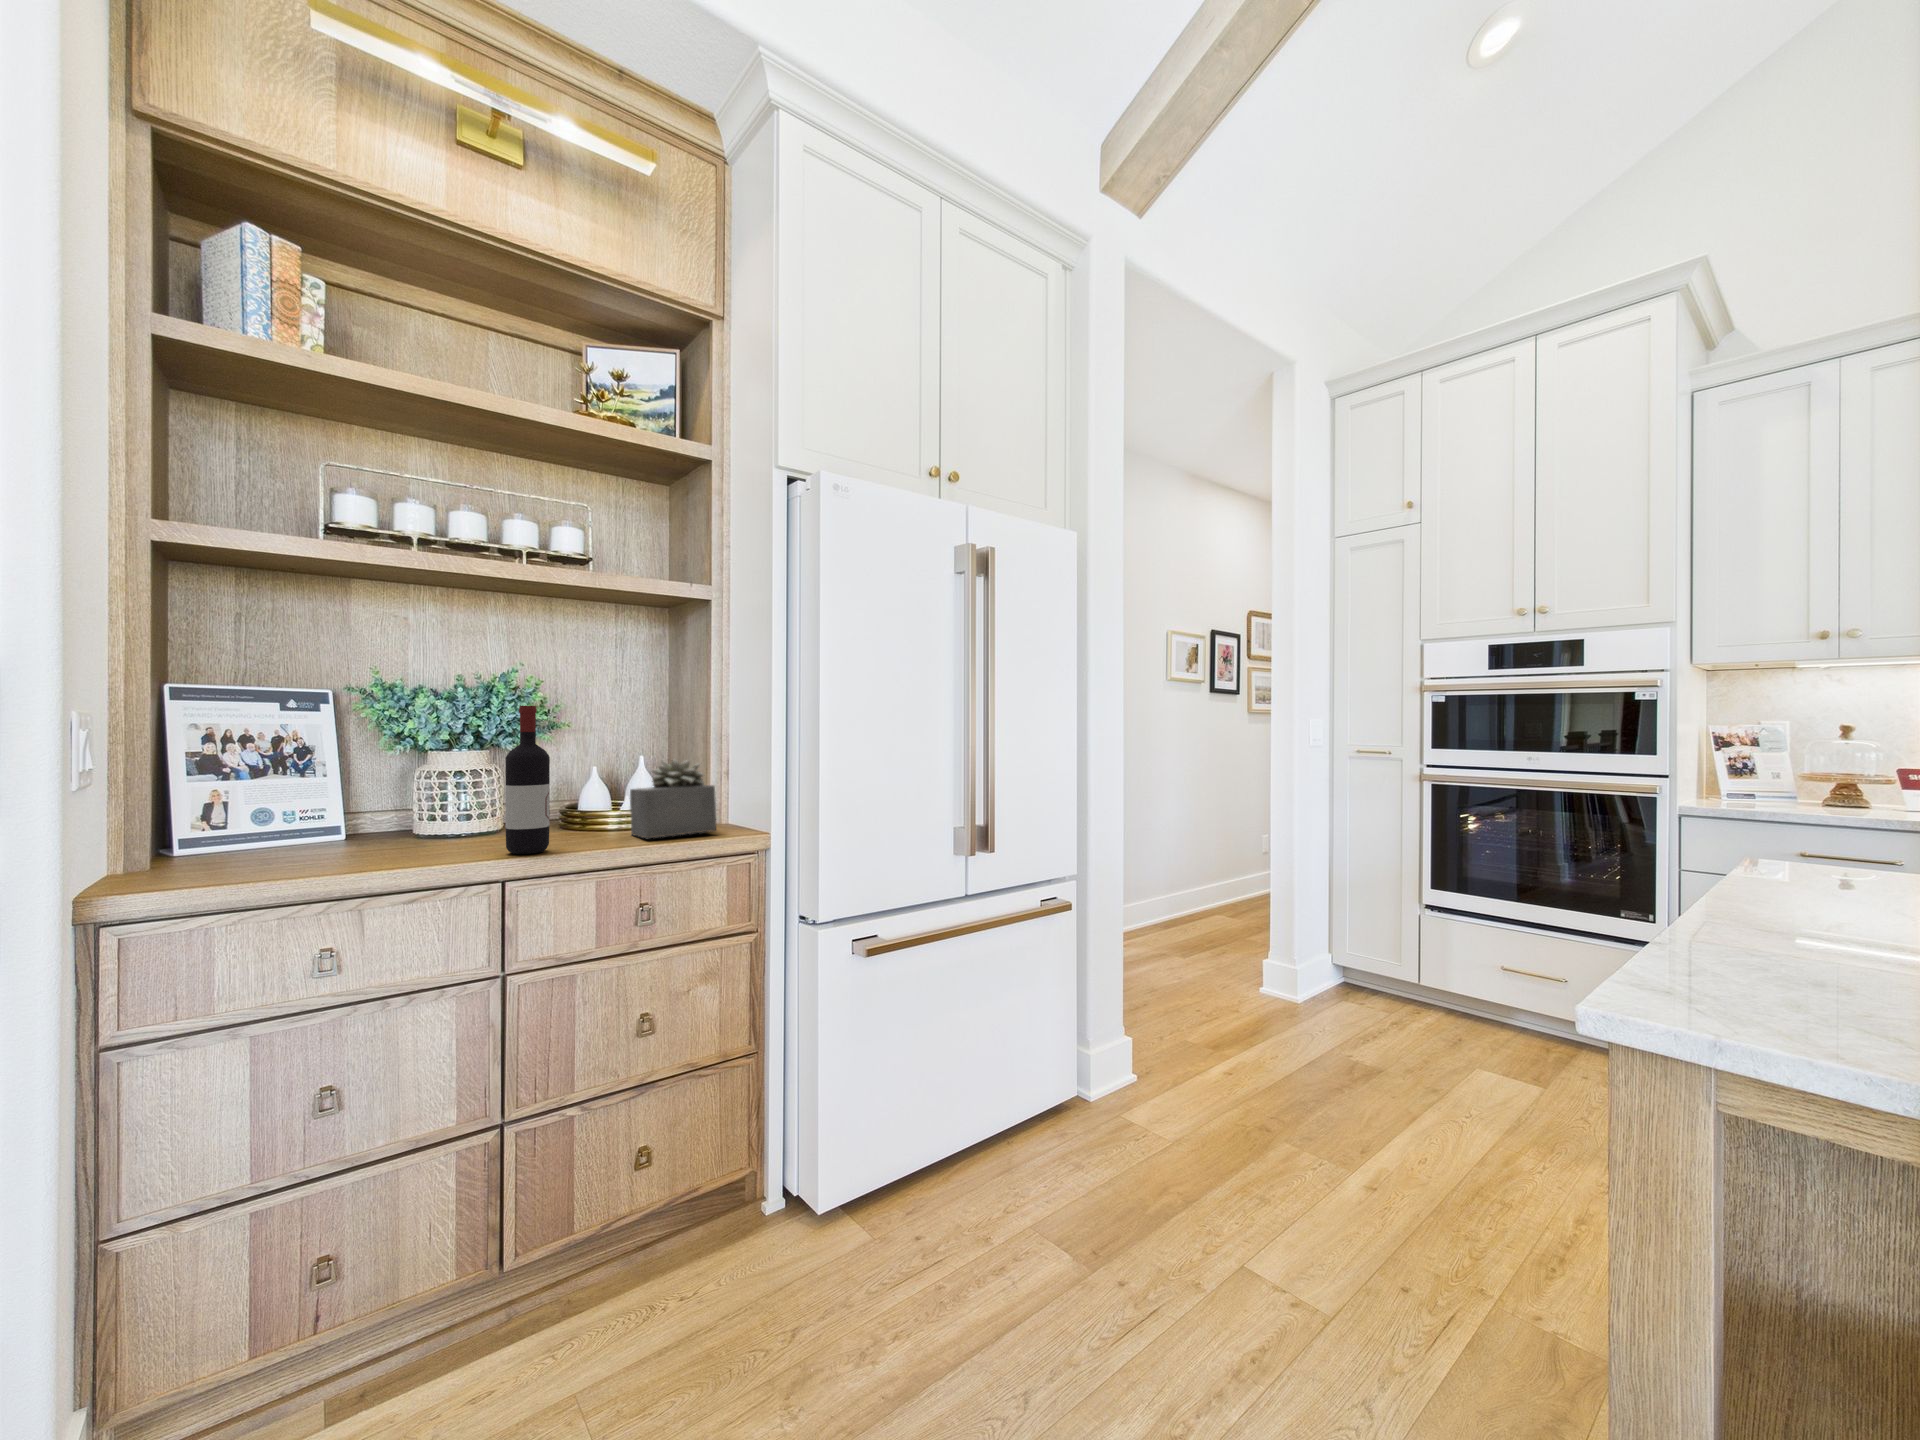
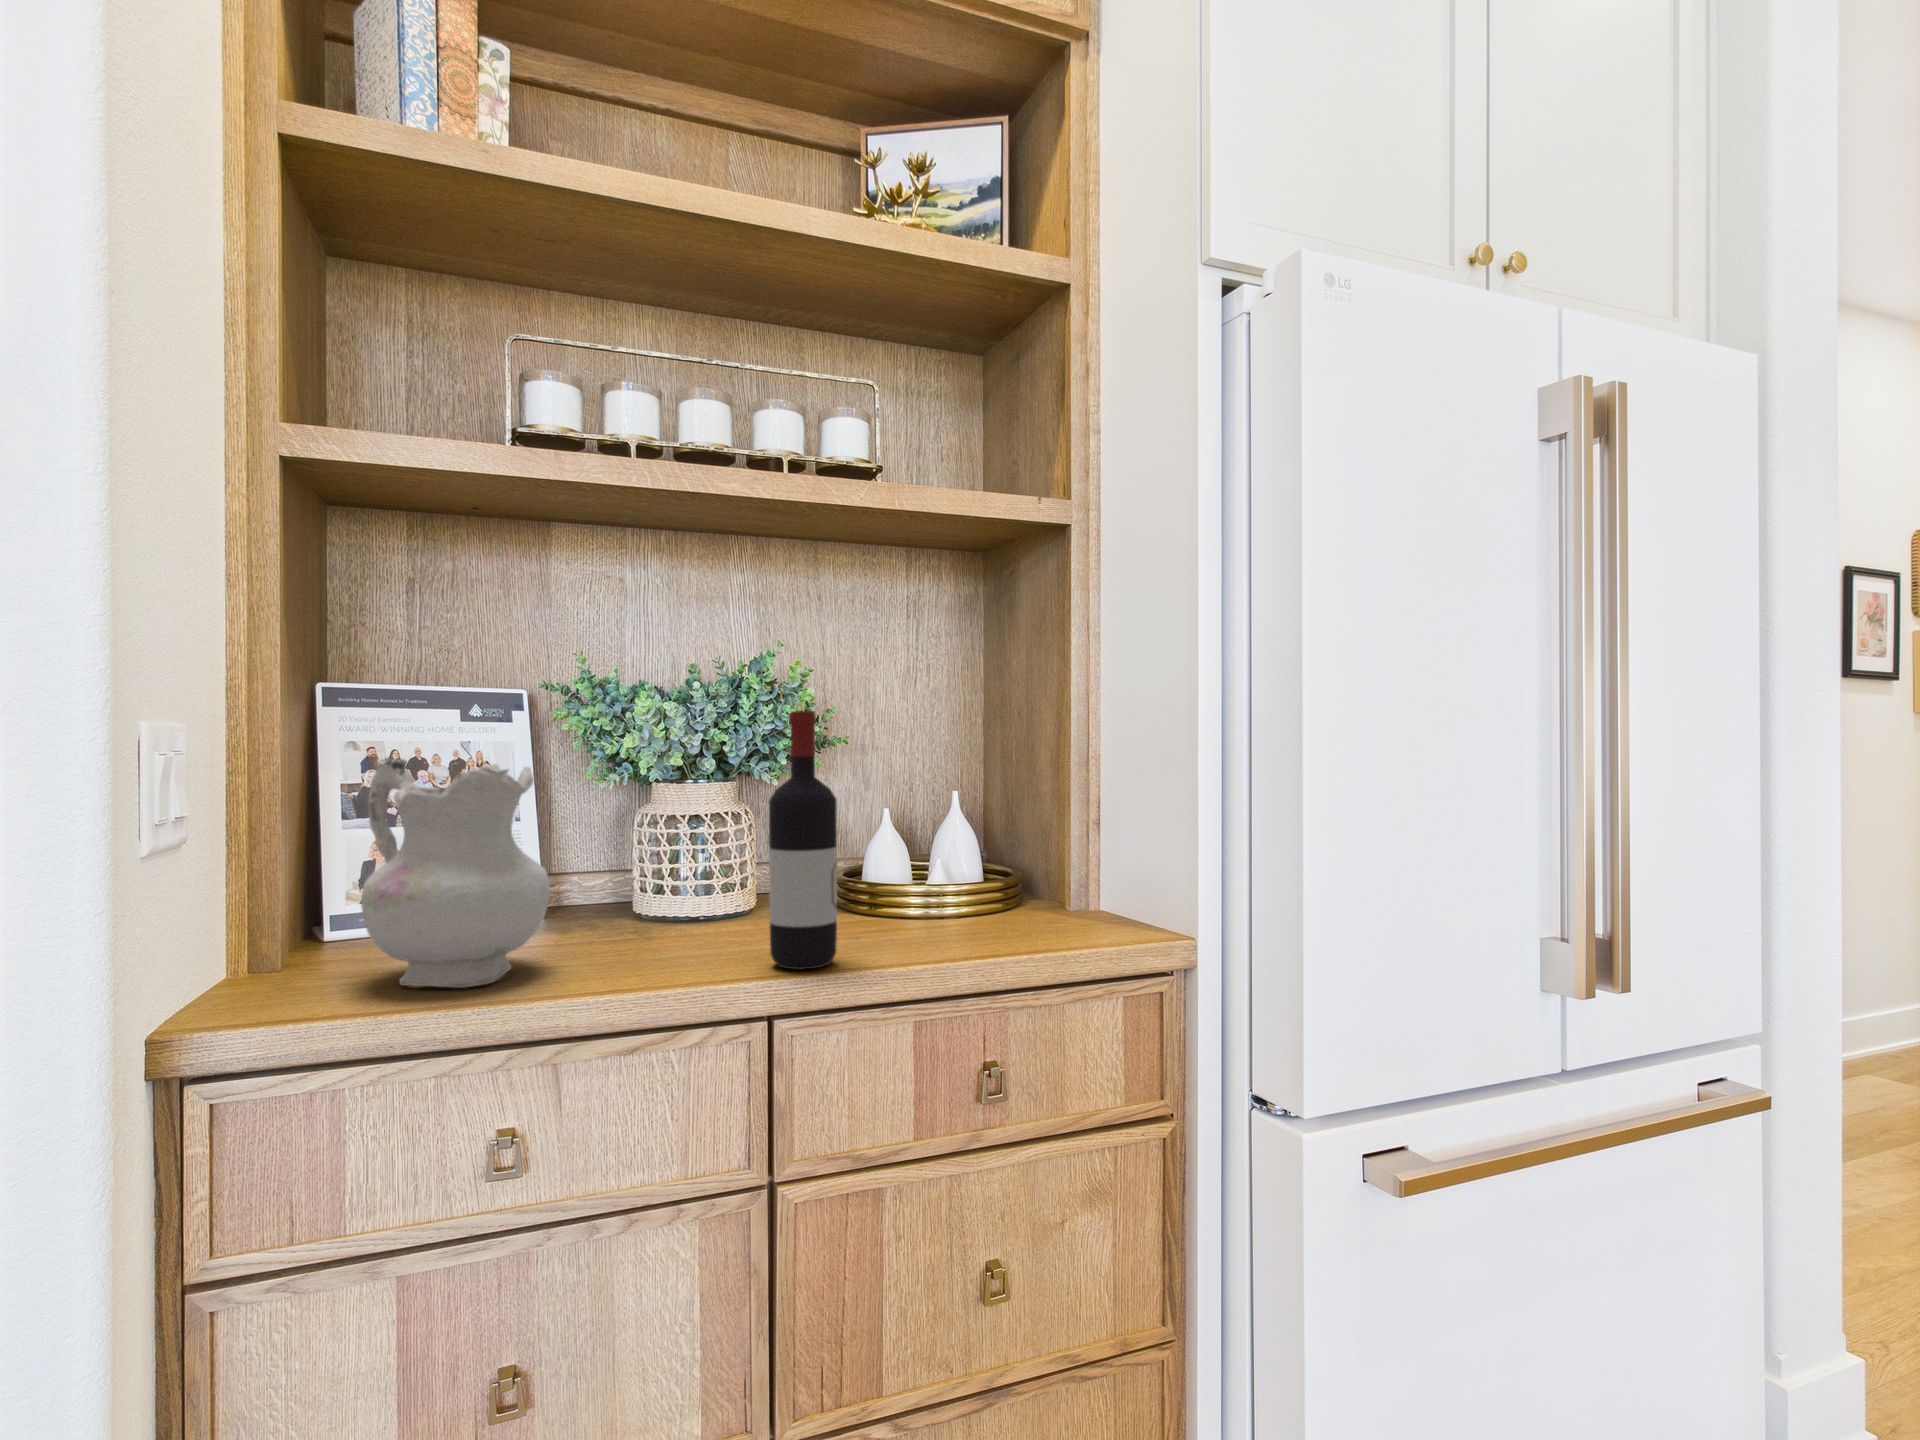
ceramic pitcher: none [219,732,355,871] -> present [361,758,550,988]
succulent plant: present [630,759,716,838] -> none [952,798,1102,942]

